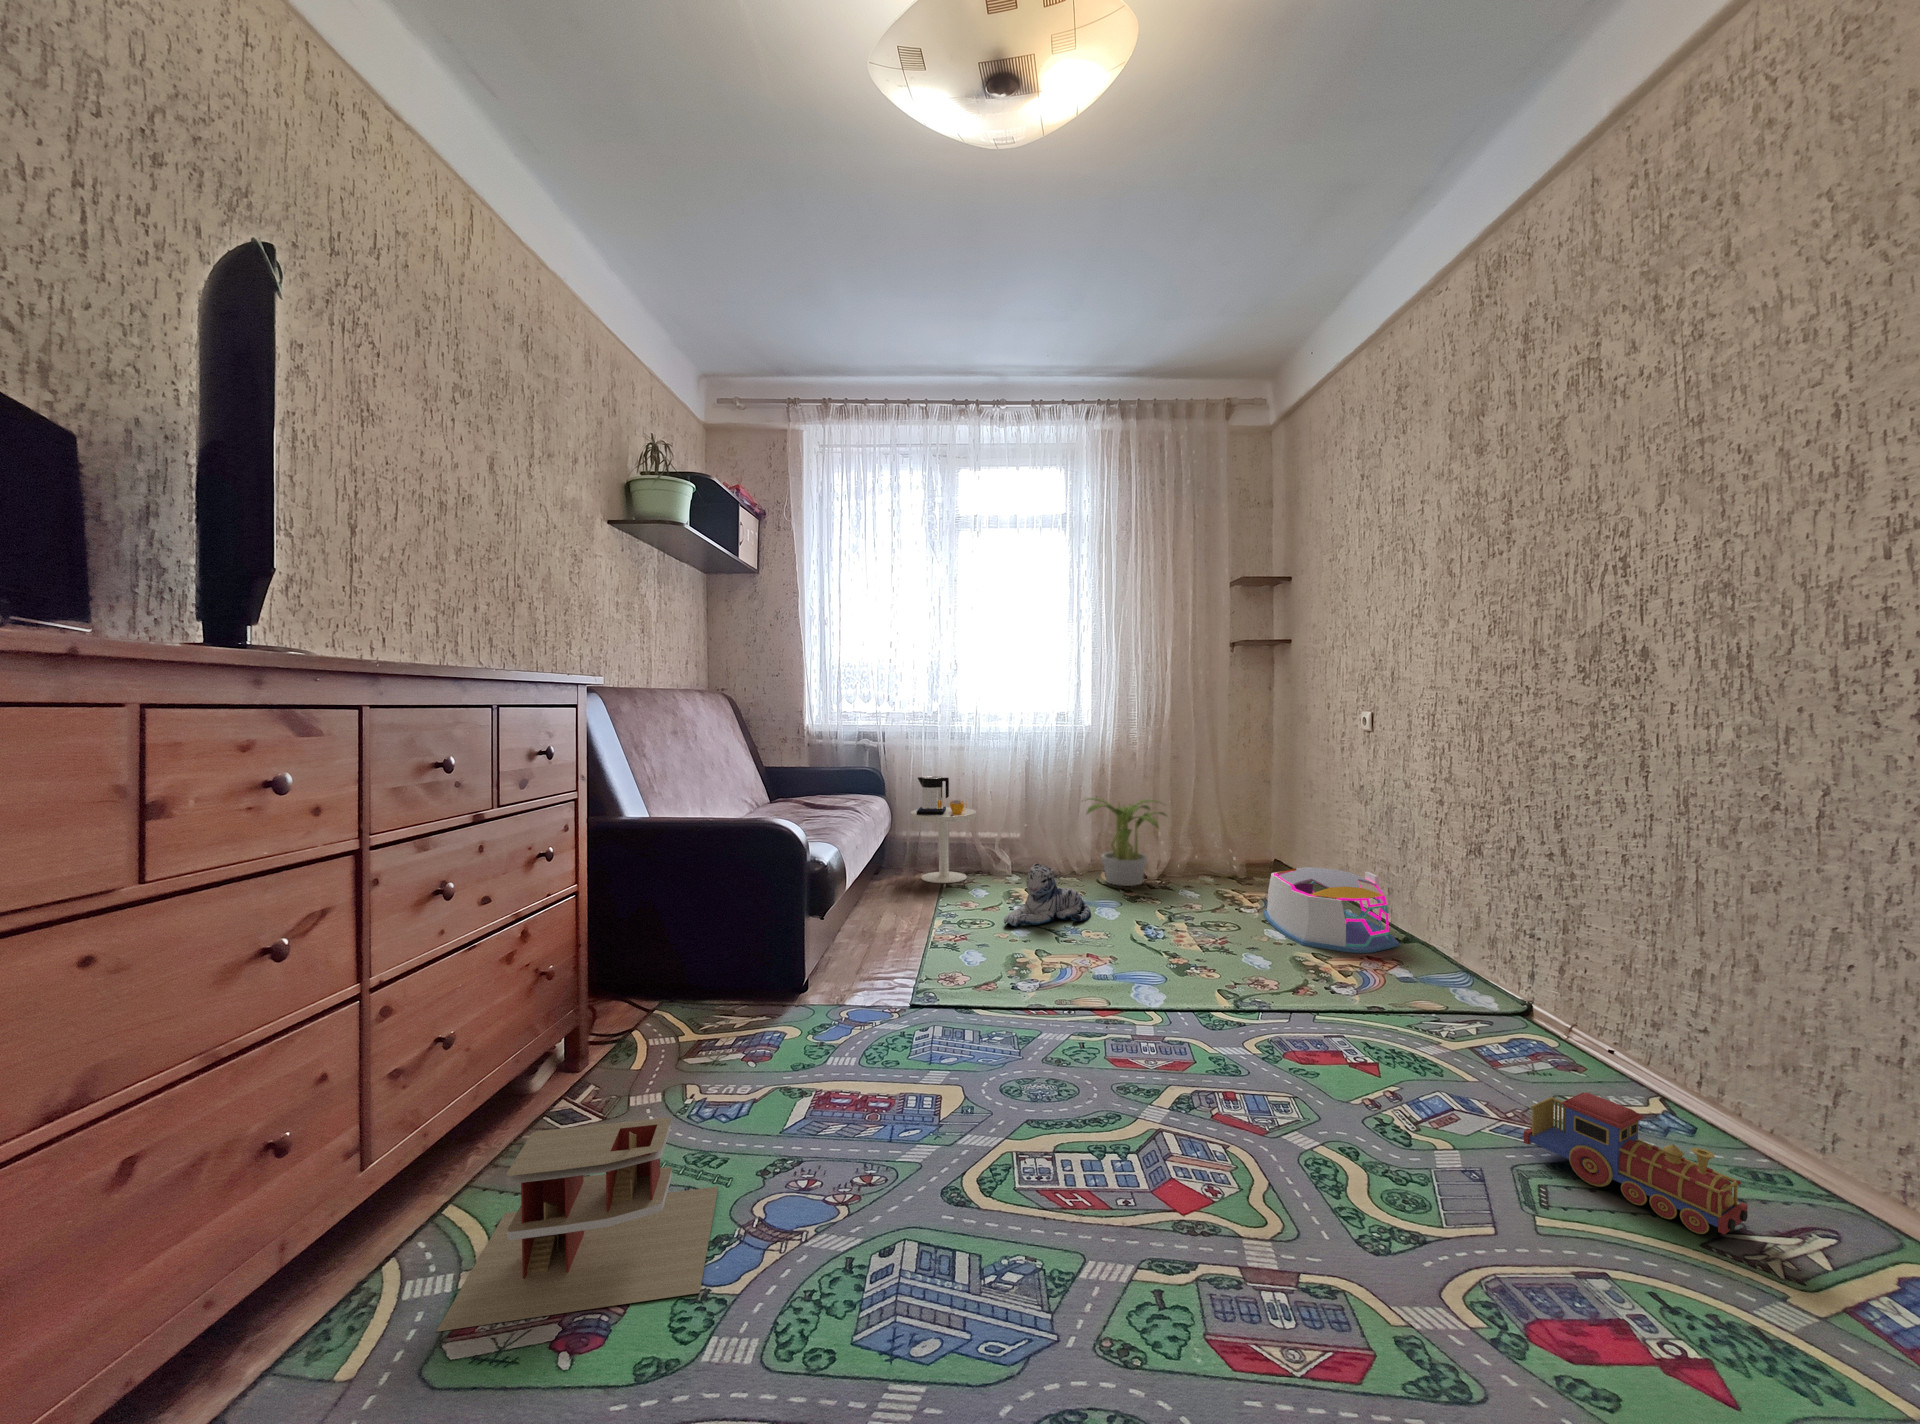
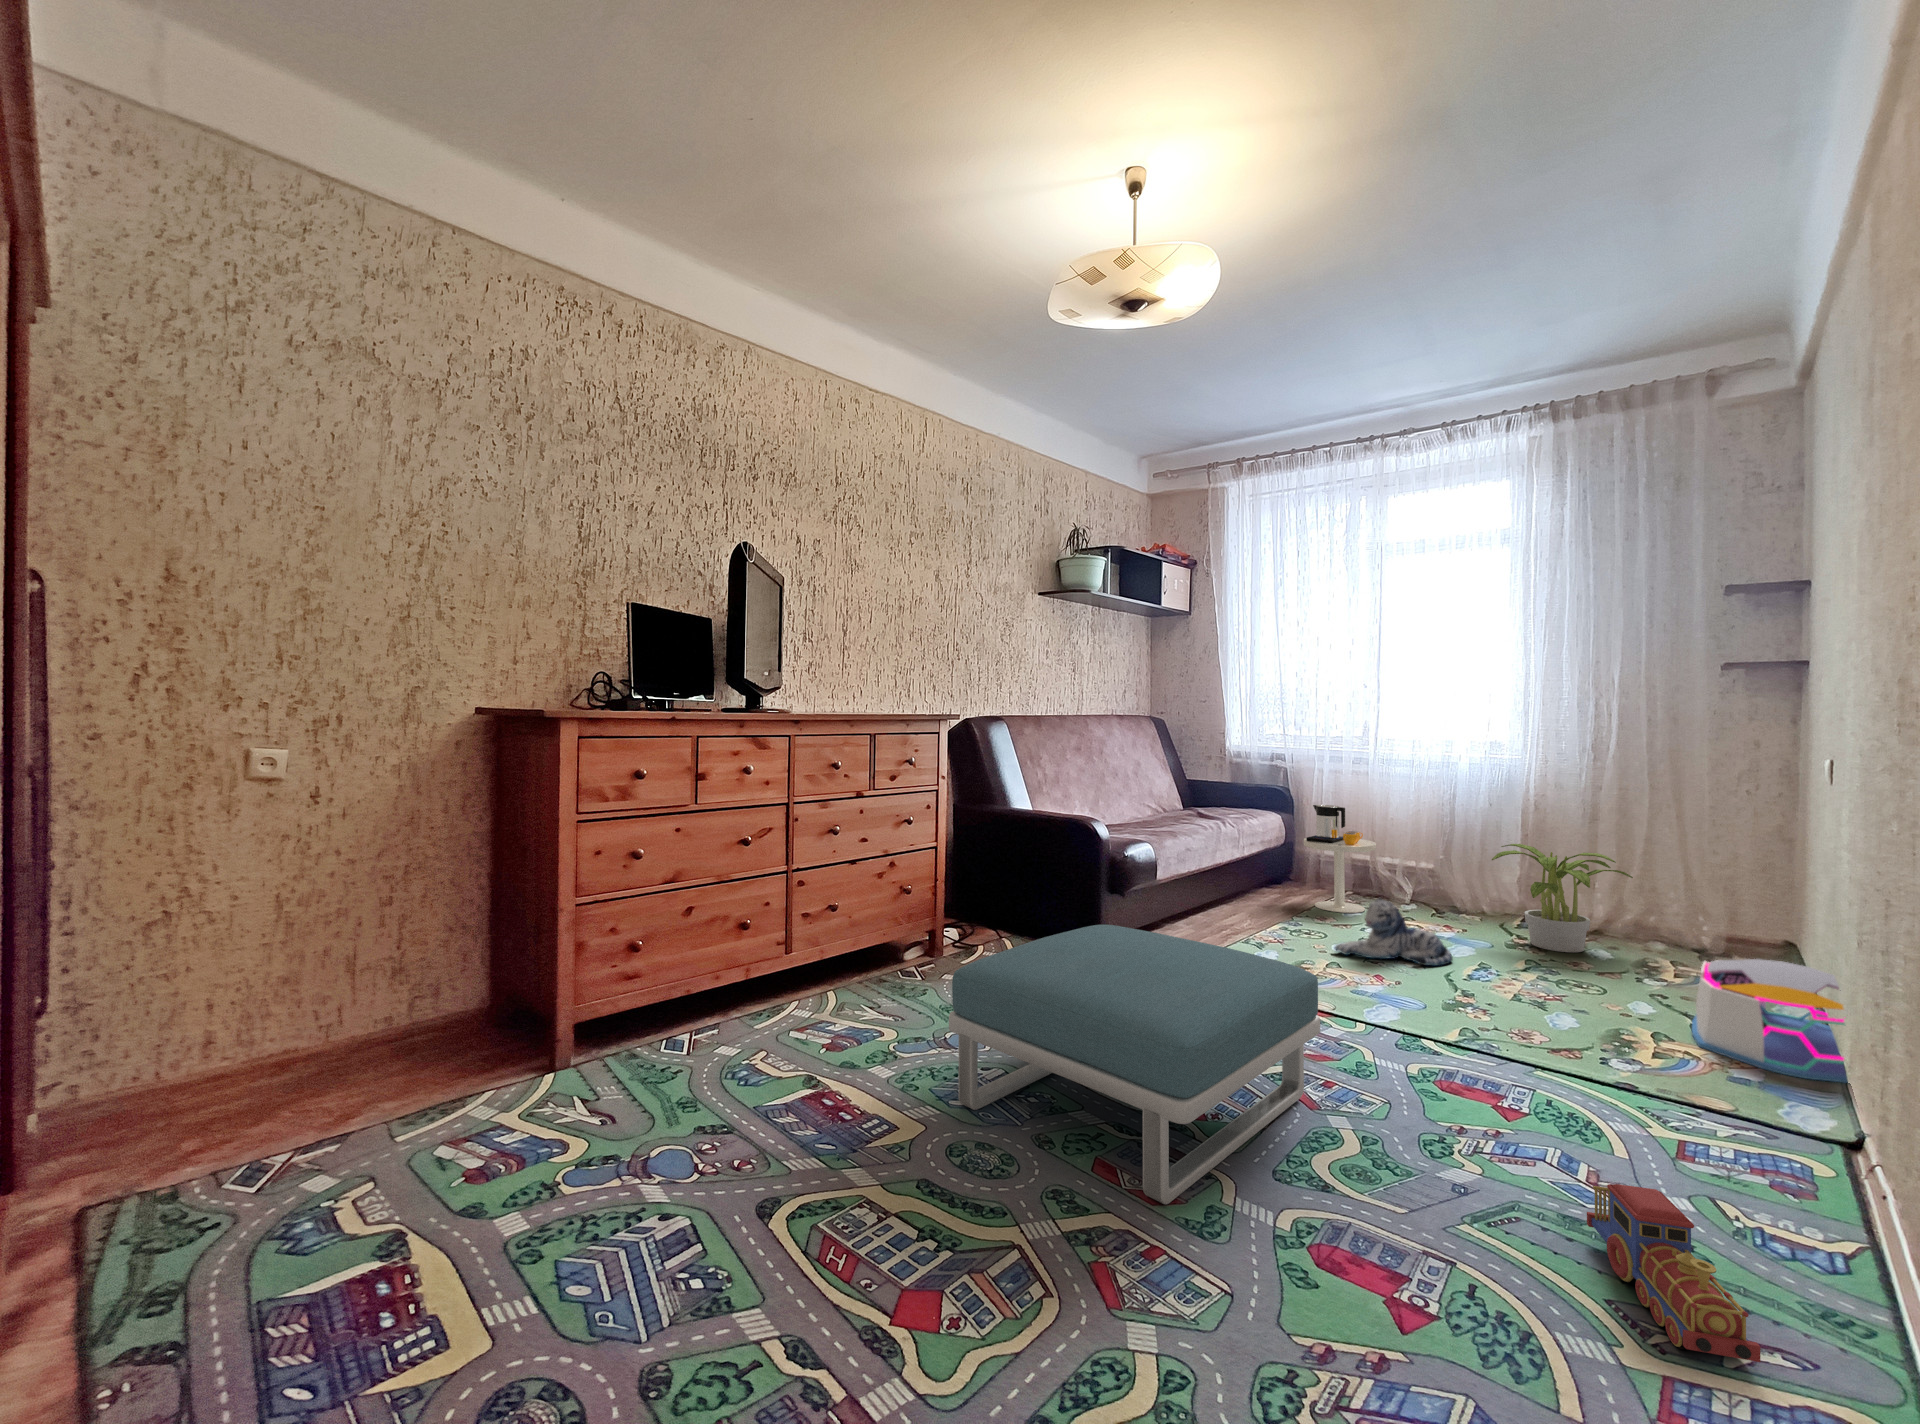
footstool: none [893,956,1362,1341] -> present [949,924,1320,1204]
toy house: present [437,1117,718,1332] -> none [793,958,939,1054]

